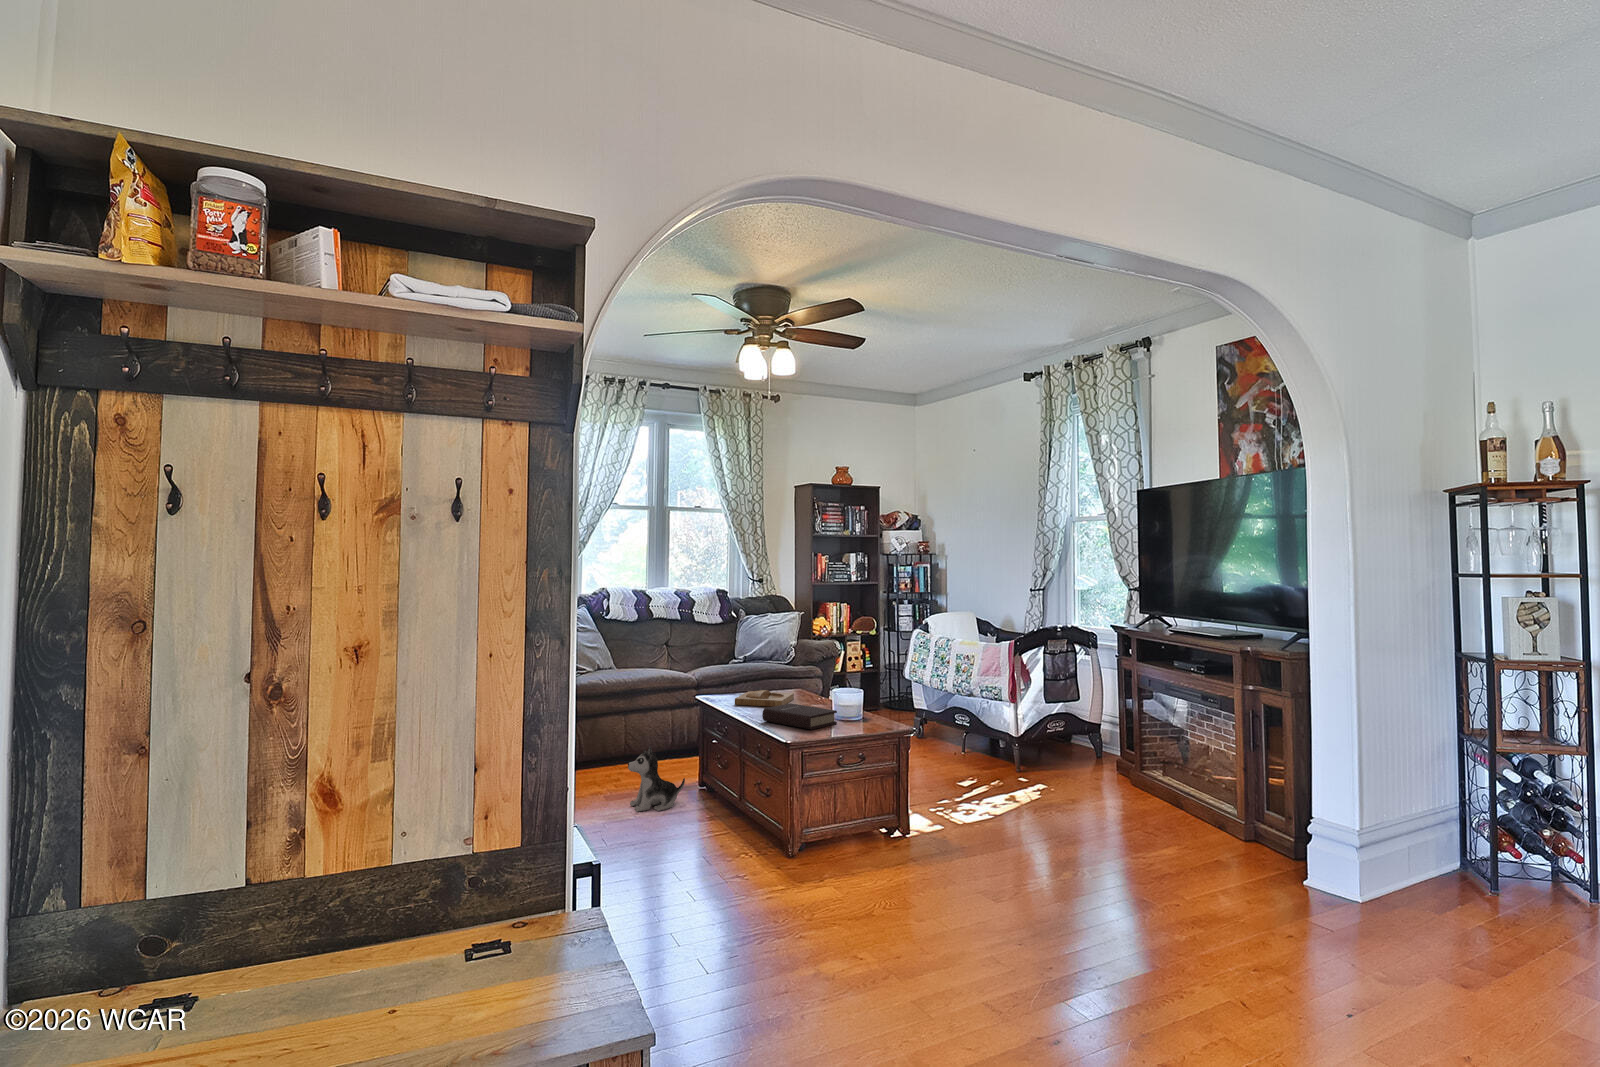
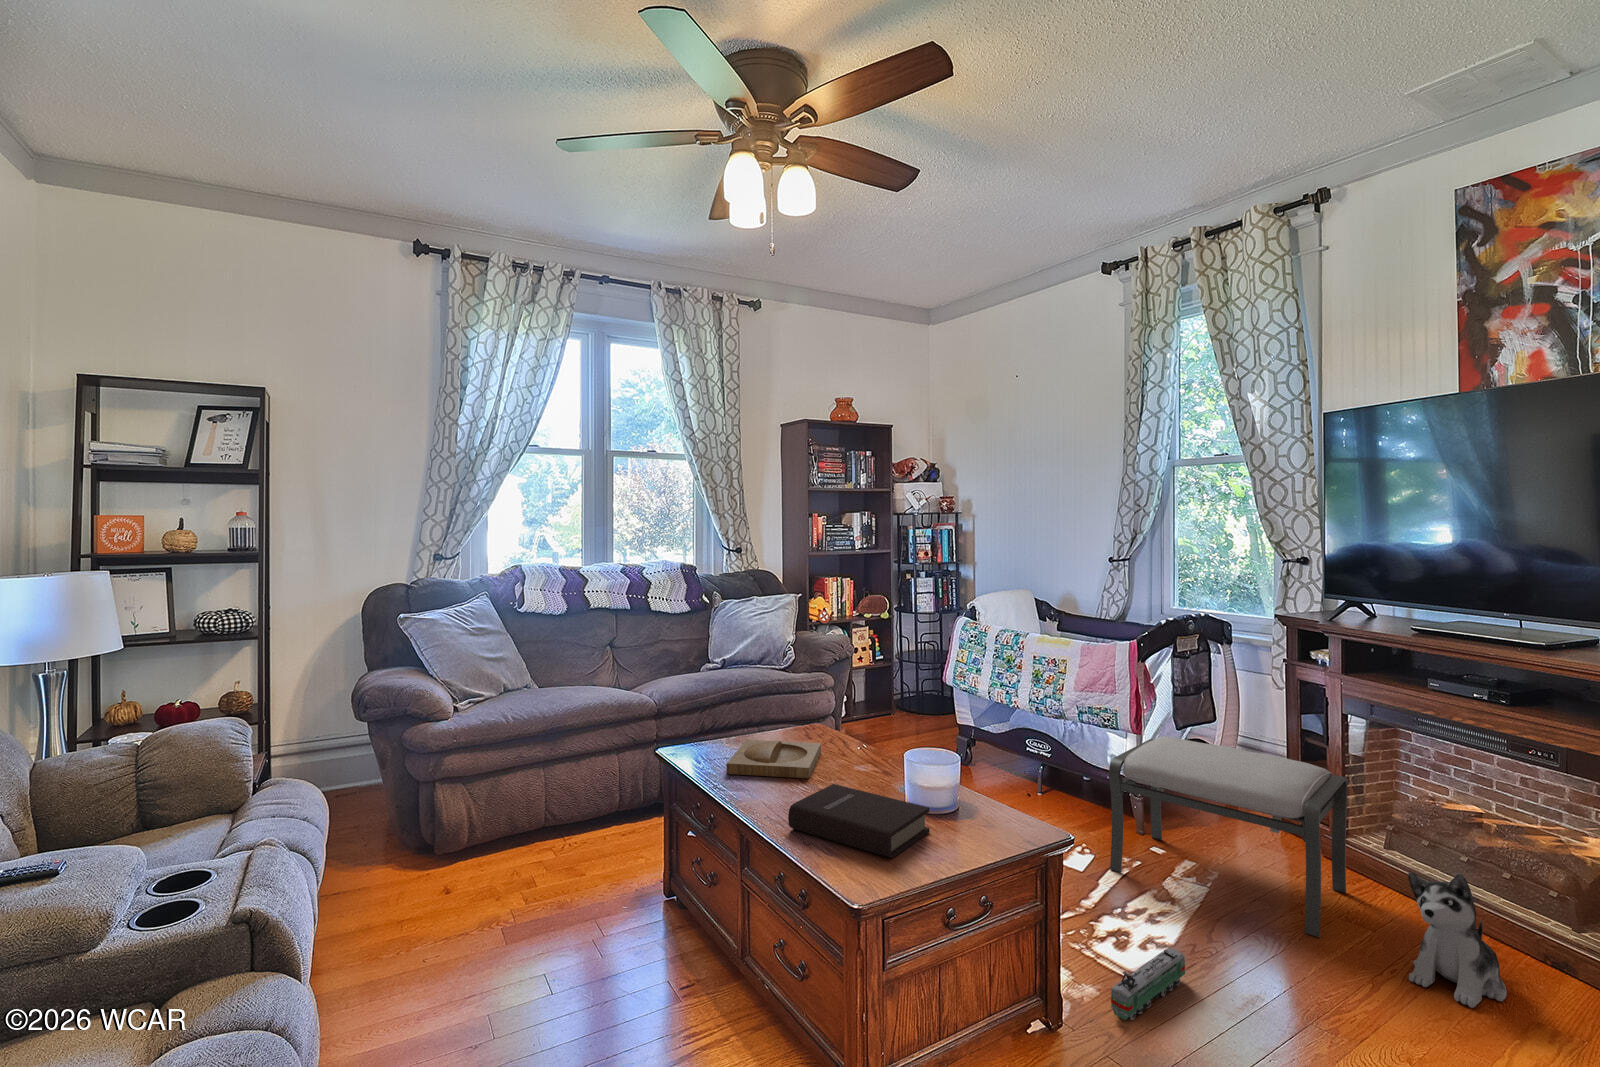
ottoman: none [980,702,1124,810] -> present [1109,736,1348,938]
plush toy: present [628,746,685,812] -> present [1408,872,1507,1008]
toy train: none [936,802,988,830] -> present [1111,948,1185,1020]

